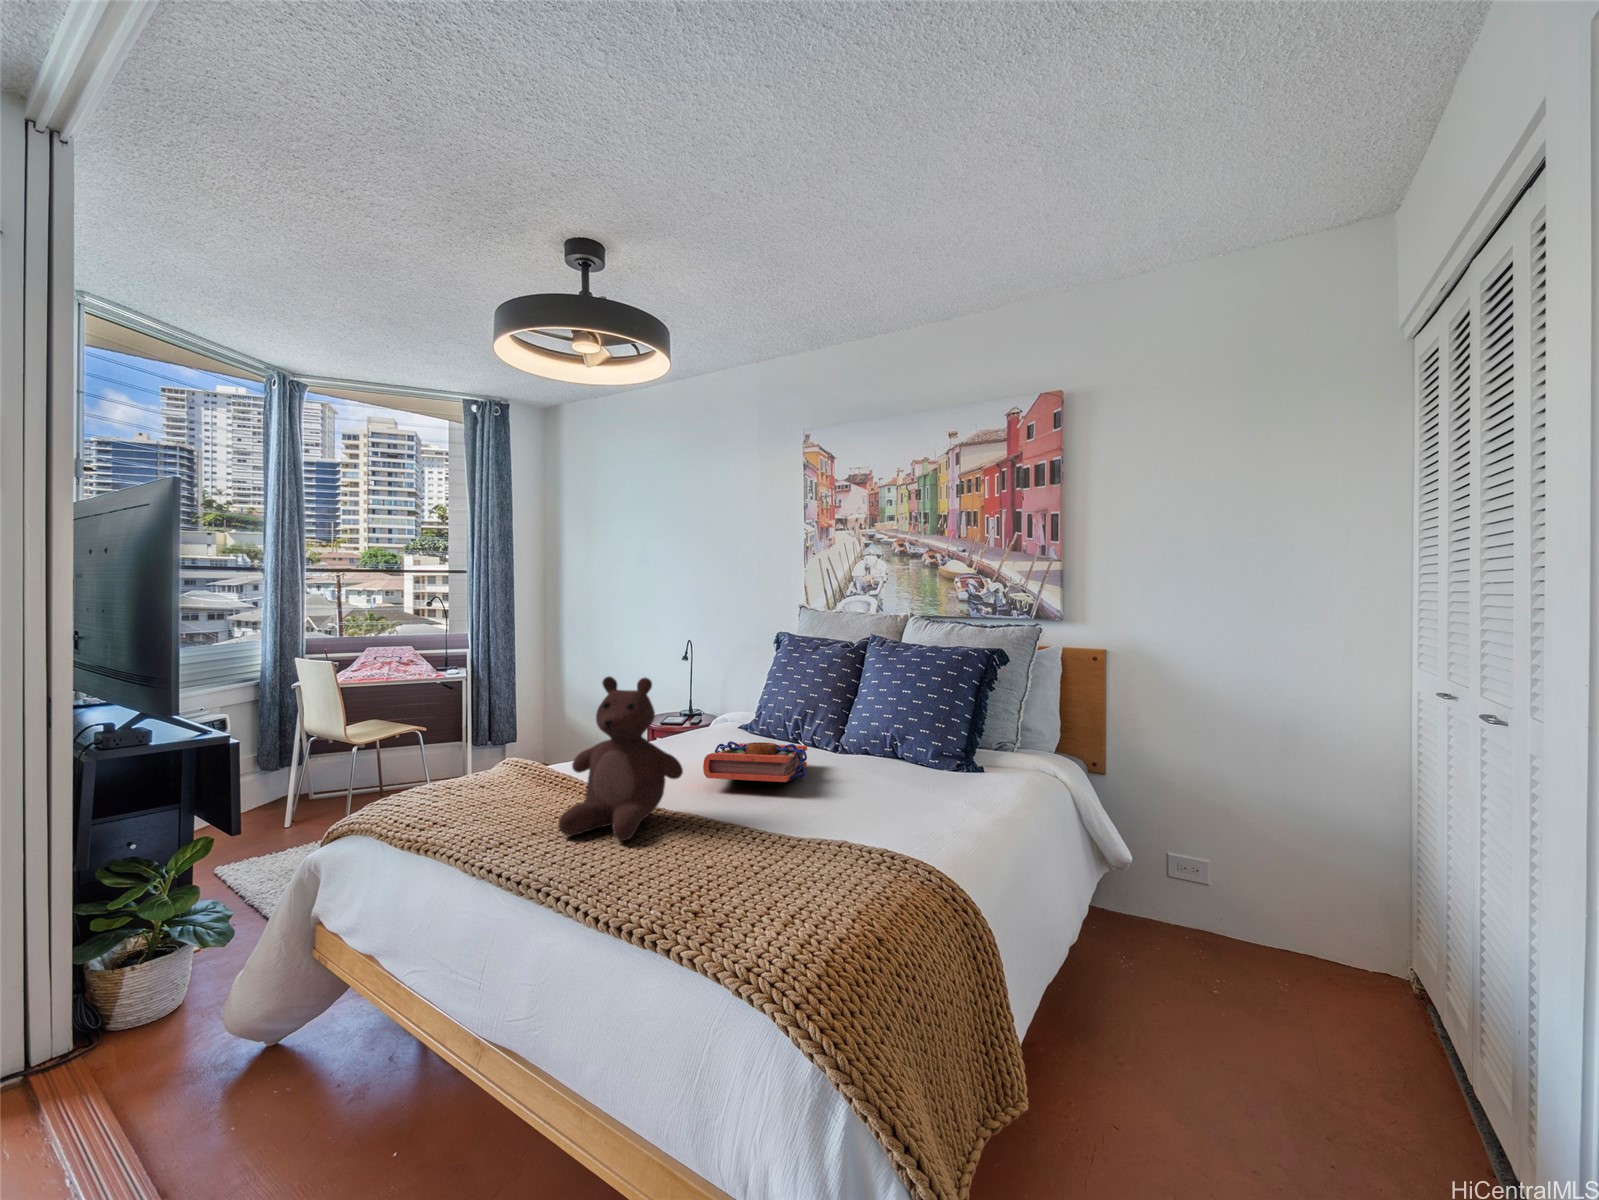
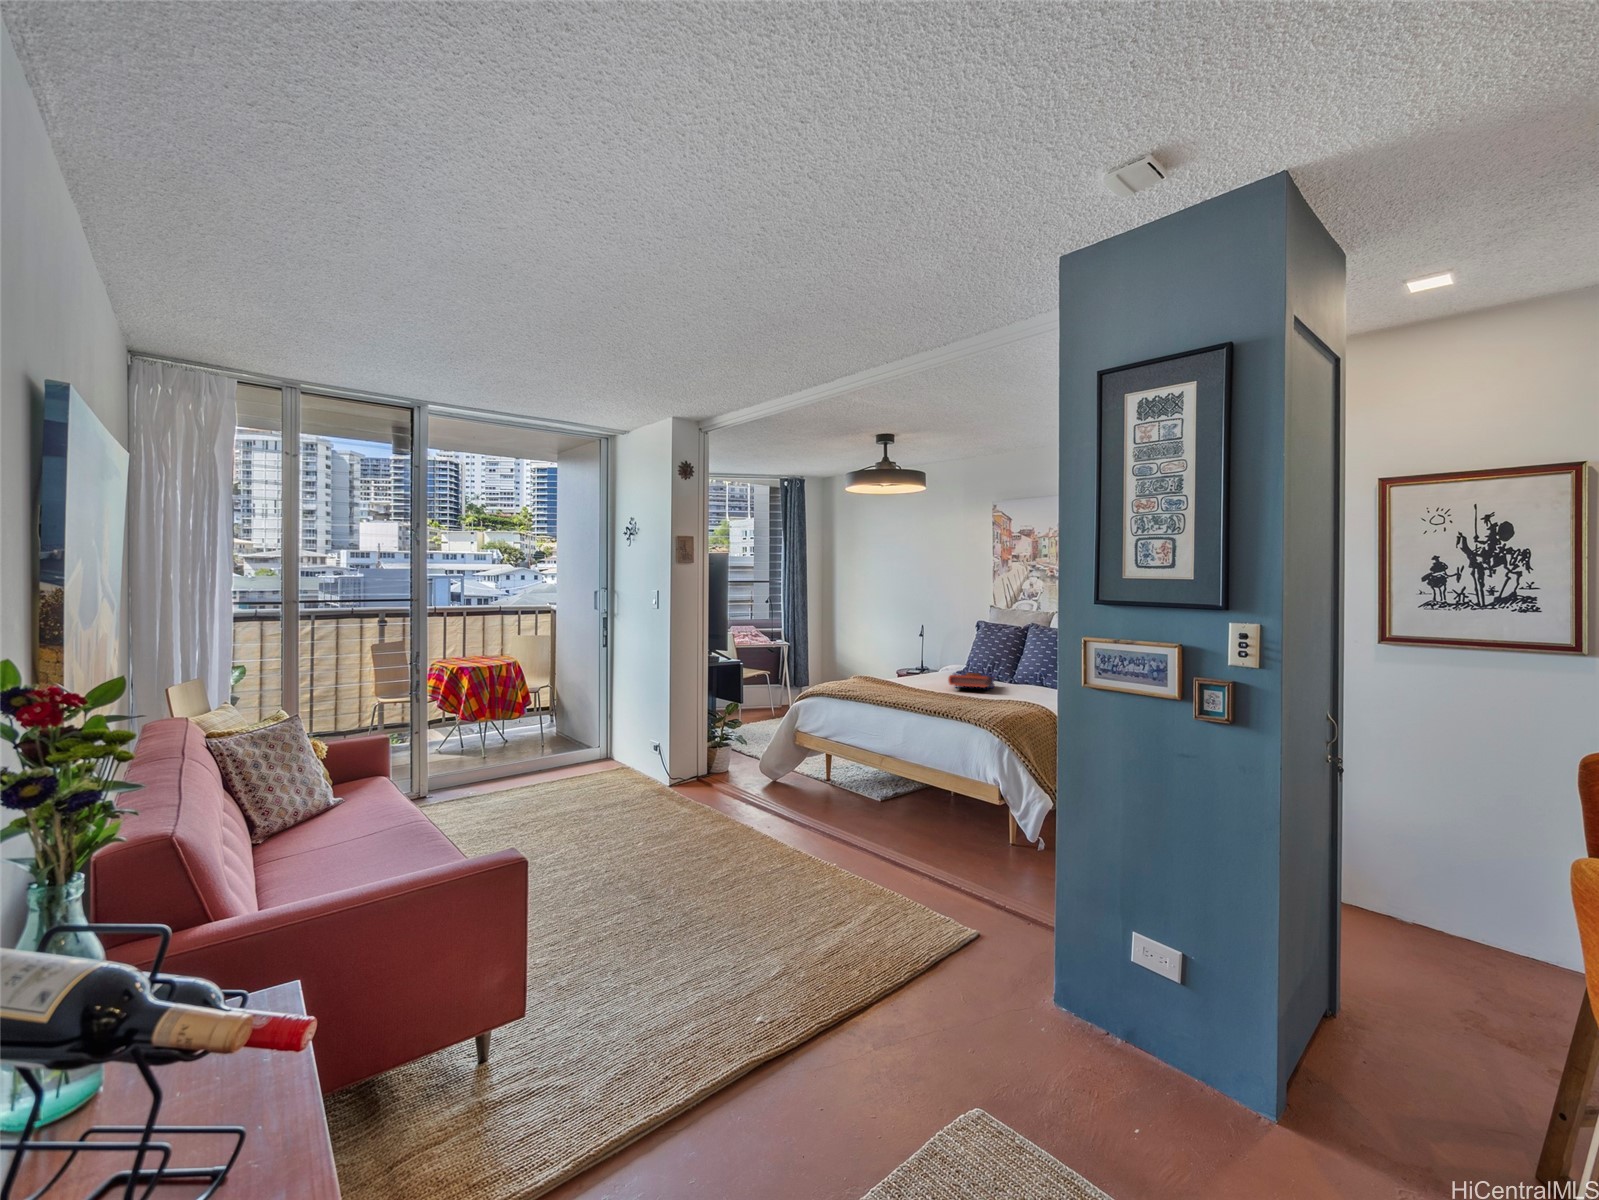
teddy bear: present [558,676,683,841] -> none [898,639,944,699]

